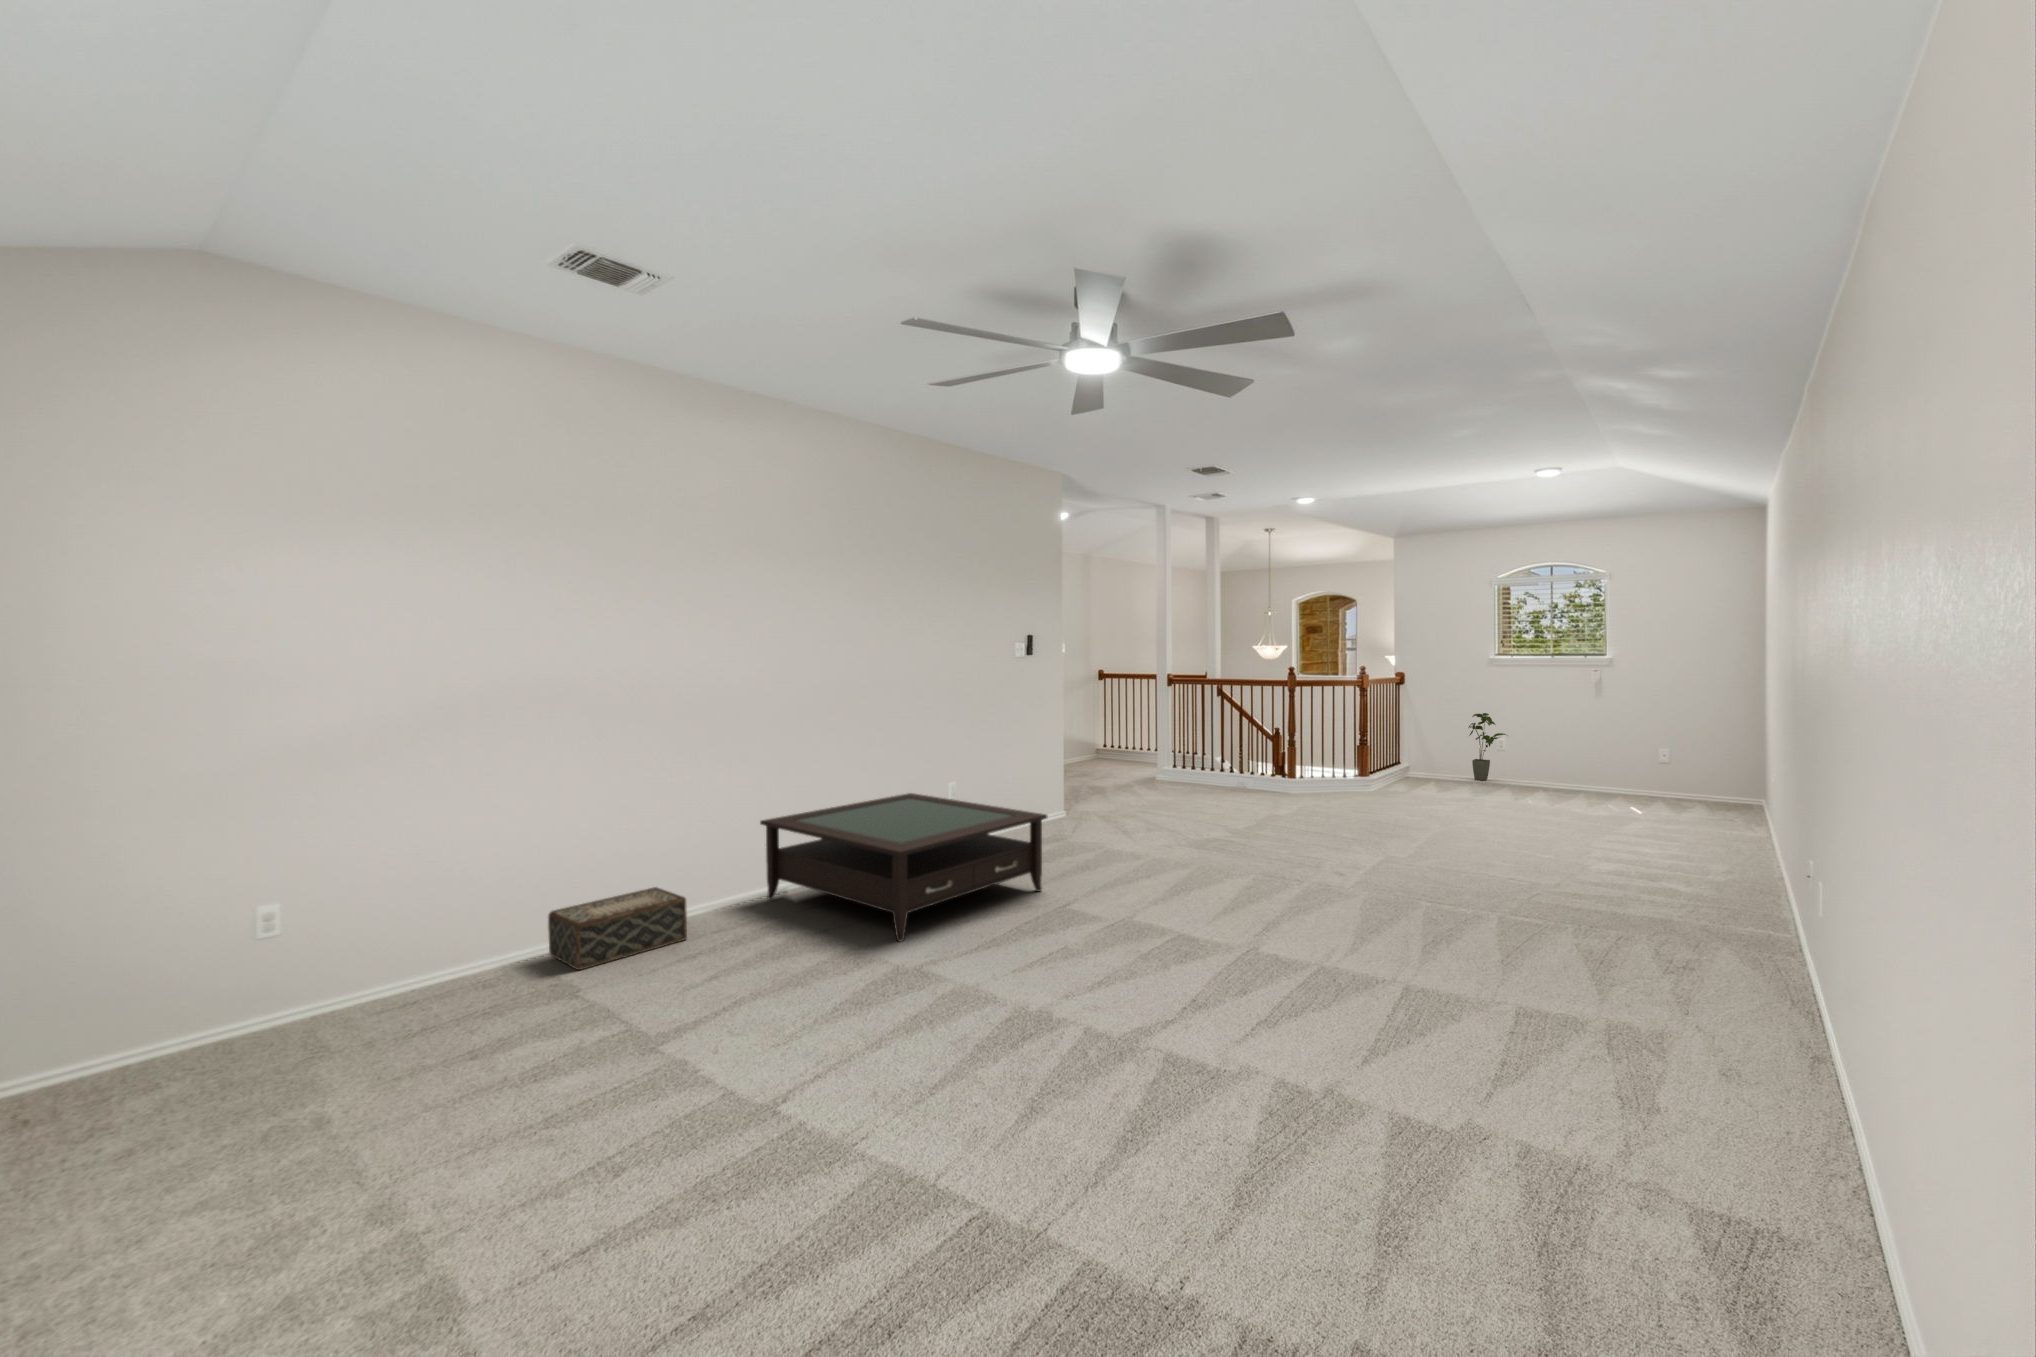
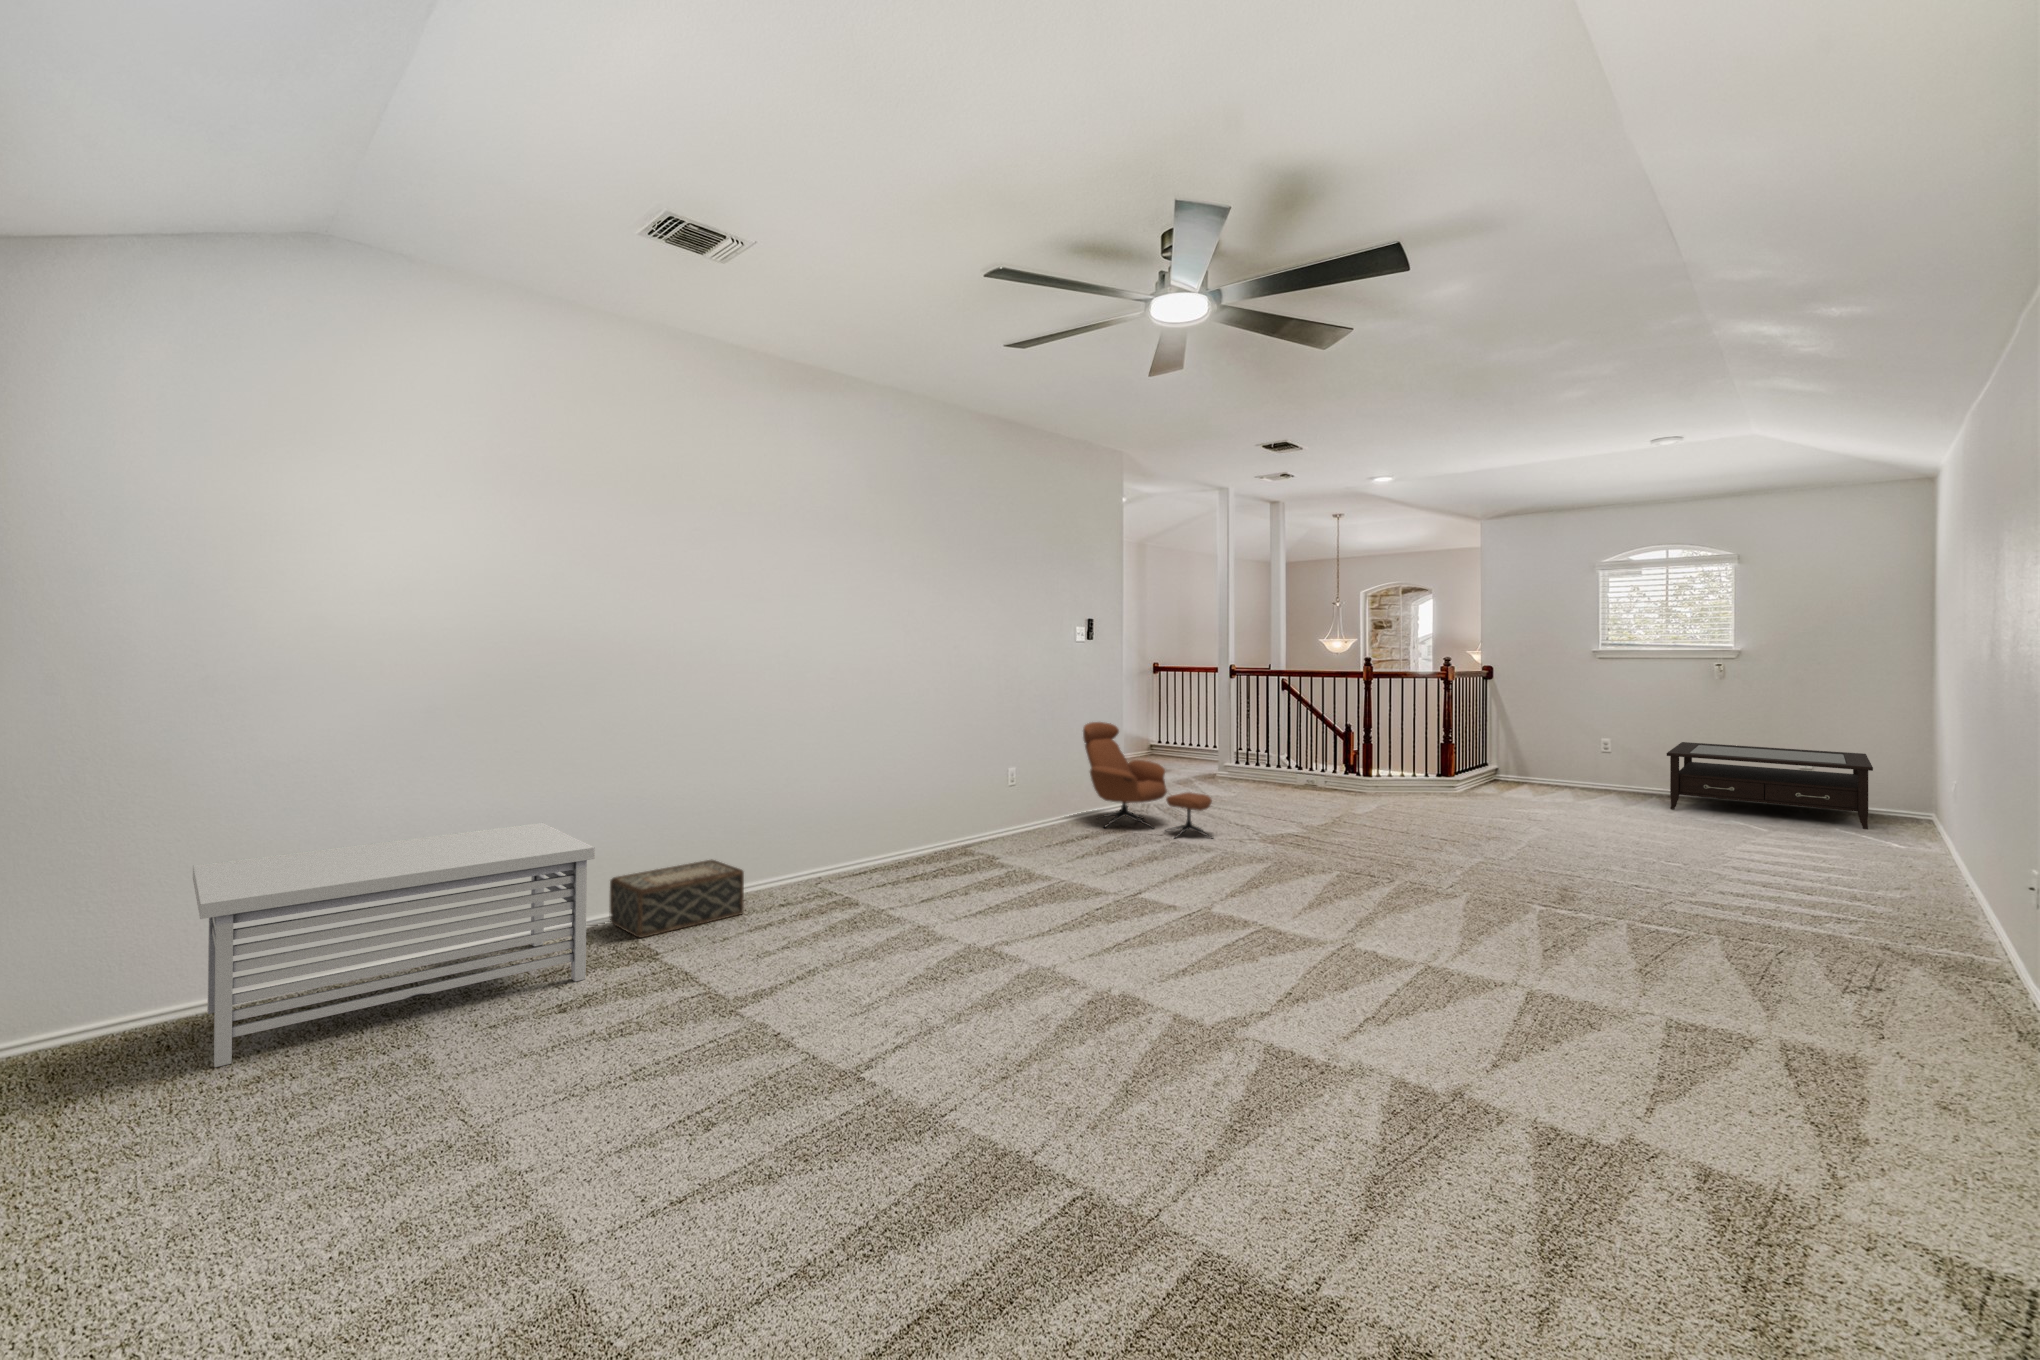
house plant: present [1469,713,1506,780] -> none [1574,711,1624,787]
lounge chair: none [1026,735,1145,844] -> present [1083,722,1212,837]
coffee table: present [760,793,1047,941] -> present [1667,742,1873,829]
storage bench: none [79,862,523,1138] -> present [193,823,595,1067]

